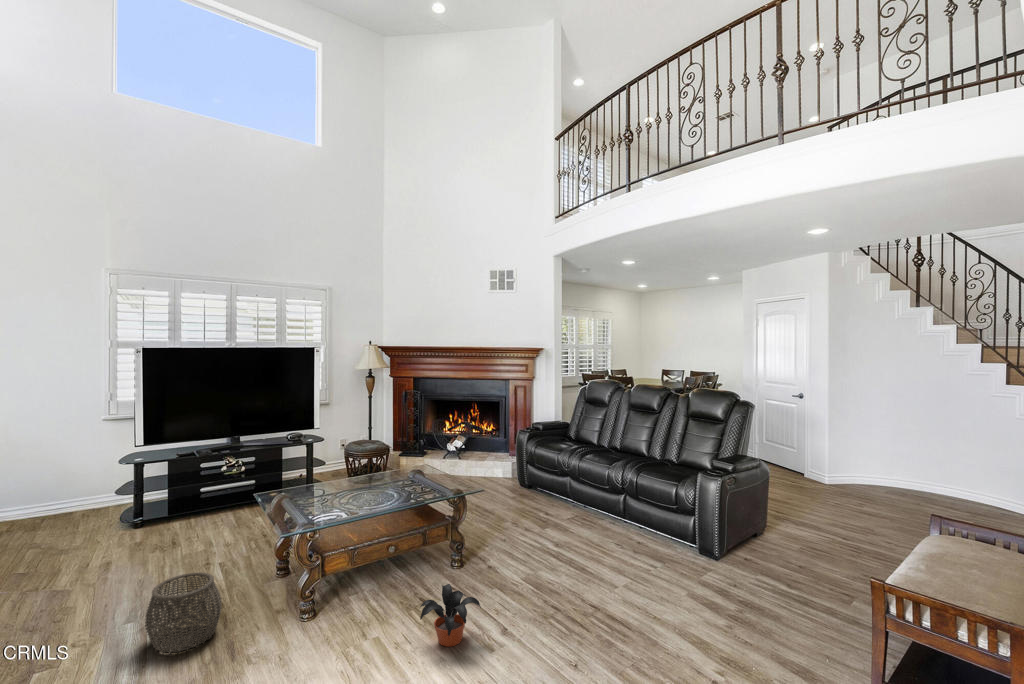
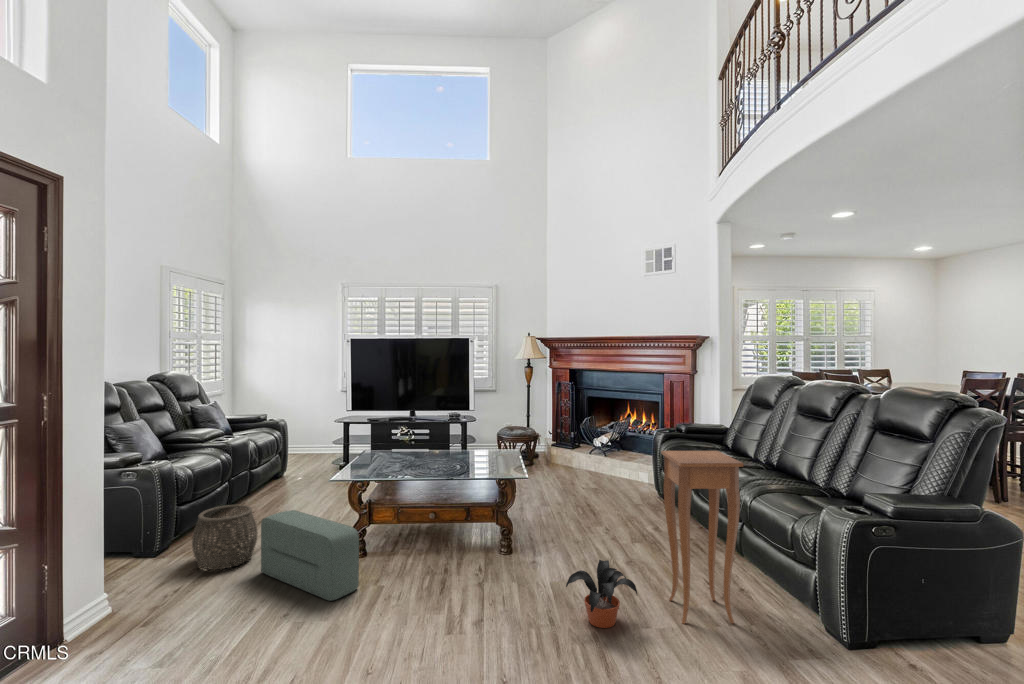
side table: none [598,447,659,572] -> present [661,451,743,624]
pouf: none [247,564,372,637] -> present [261,510,359,601]
potted plant: present [420,584,481,646] -> present [566,560,637,628]

